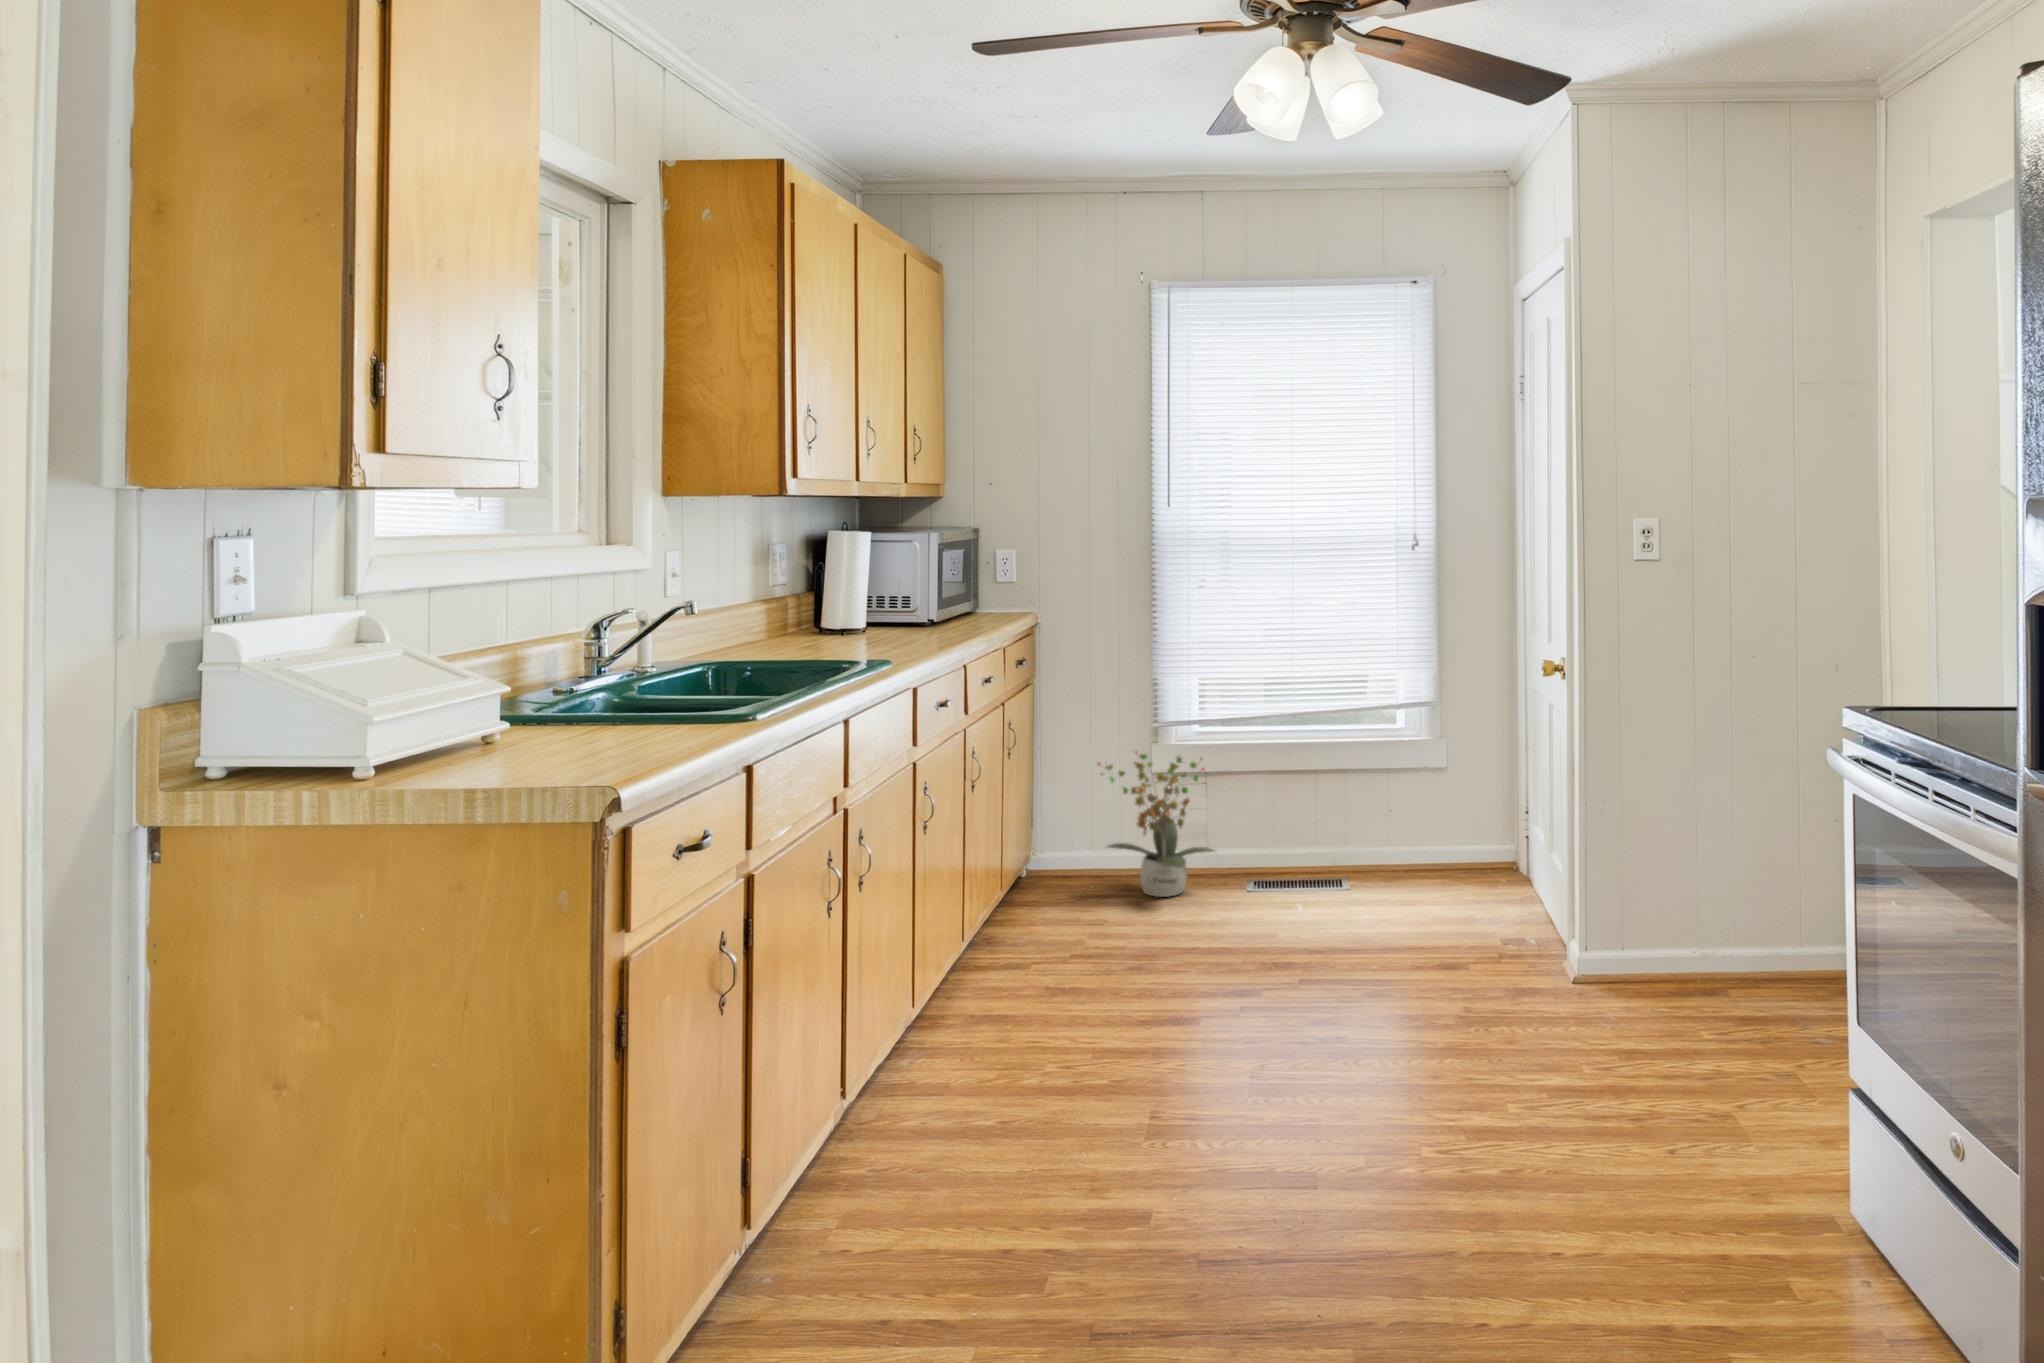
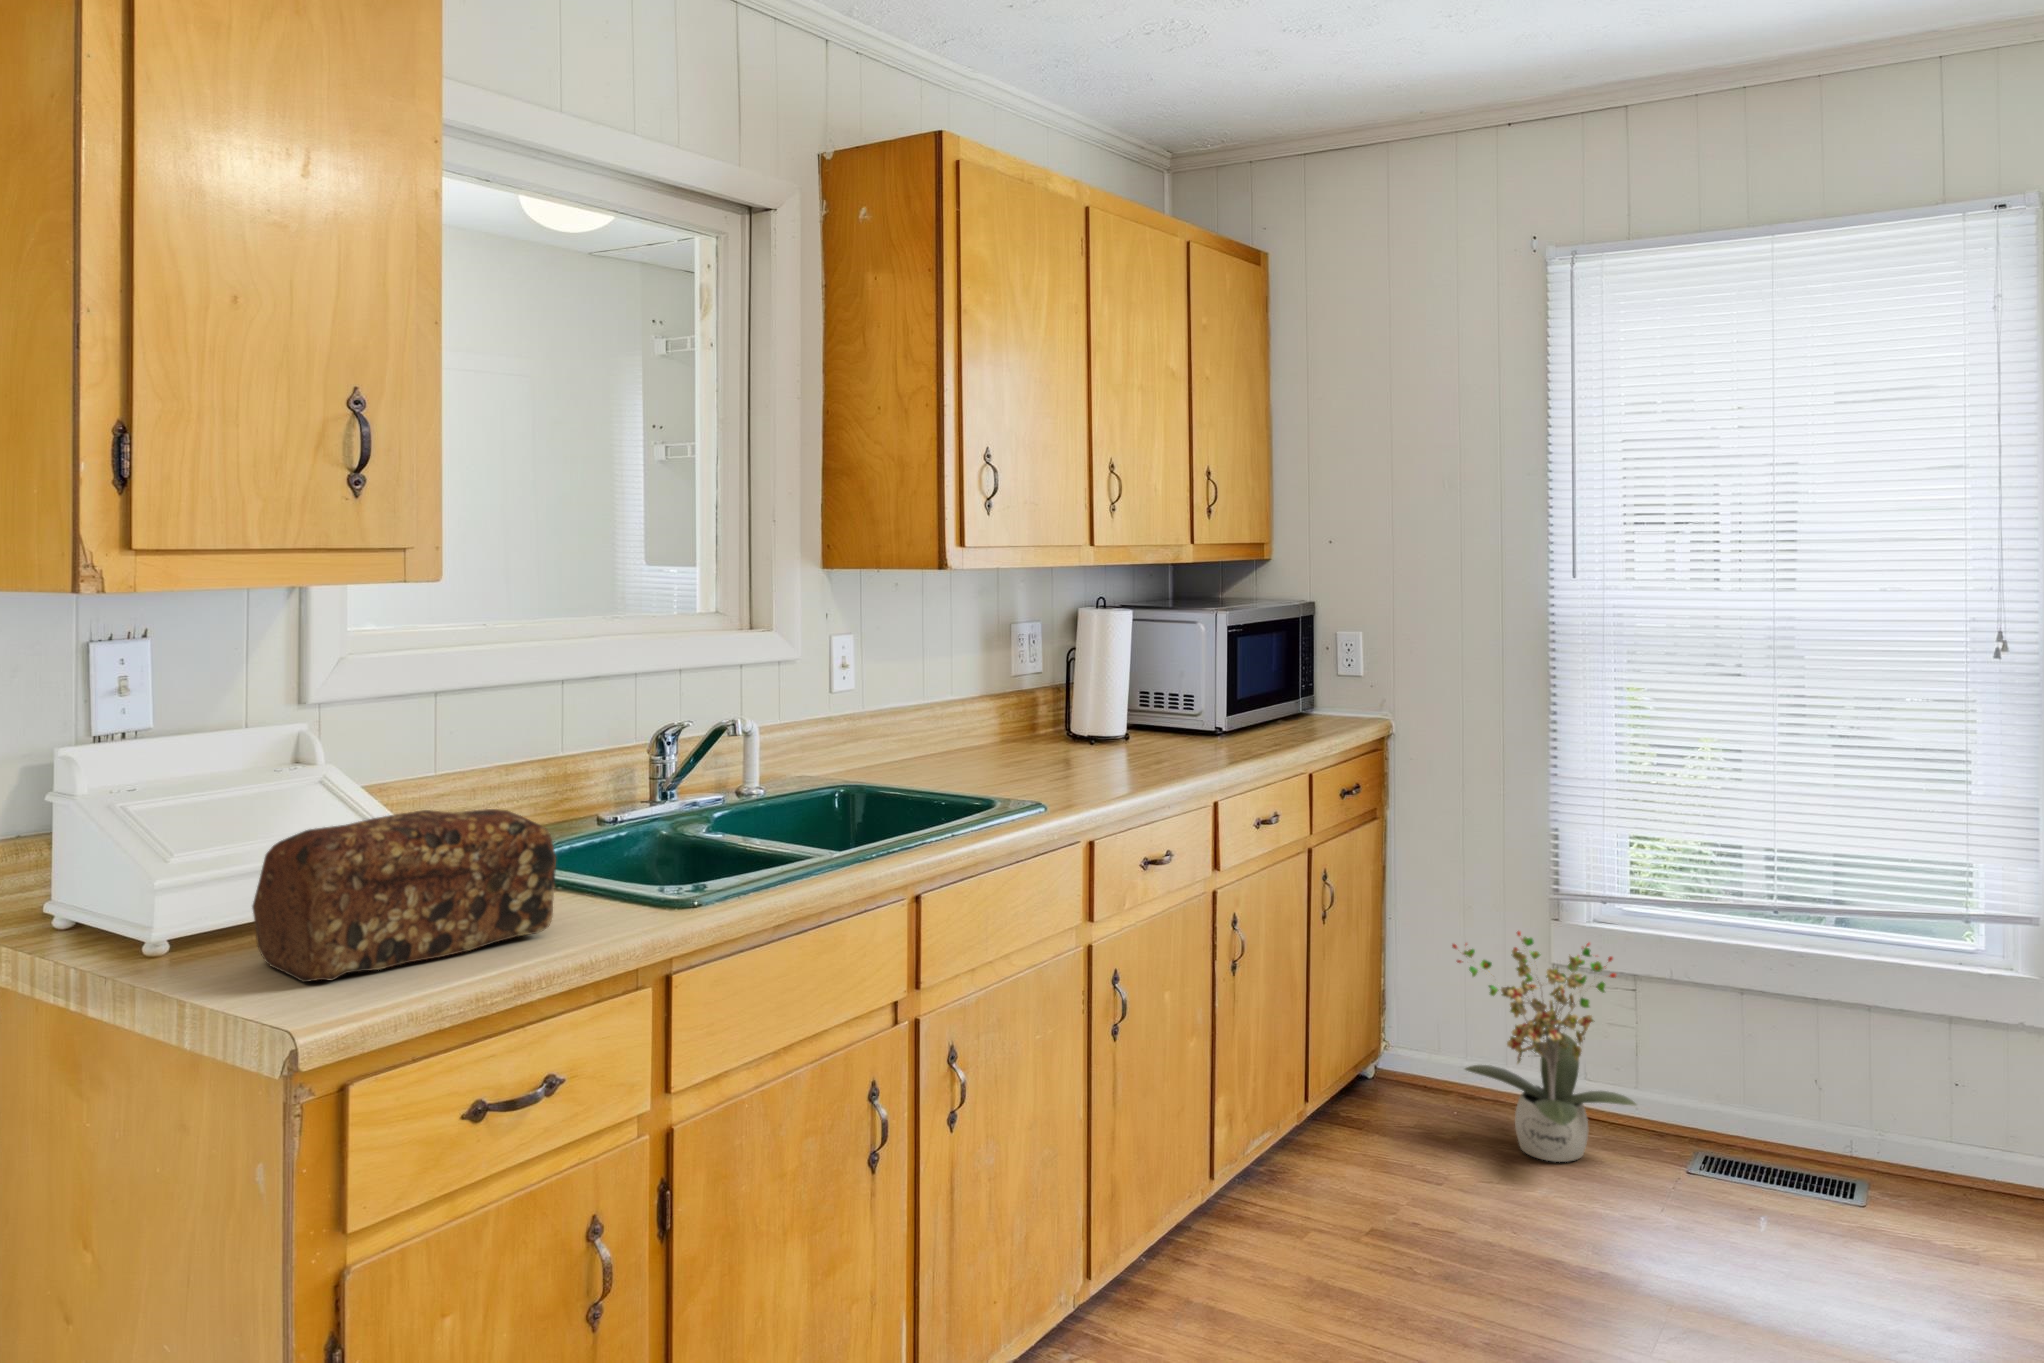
bread loaf: none [476,655,683,771] -> present [252,809,556,982]

